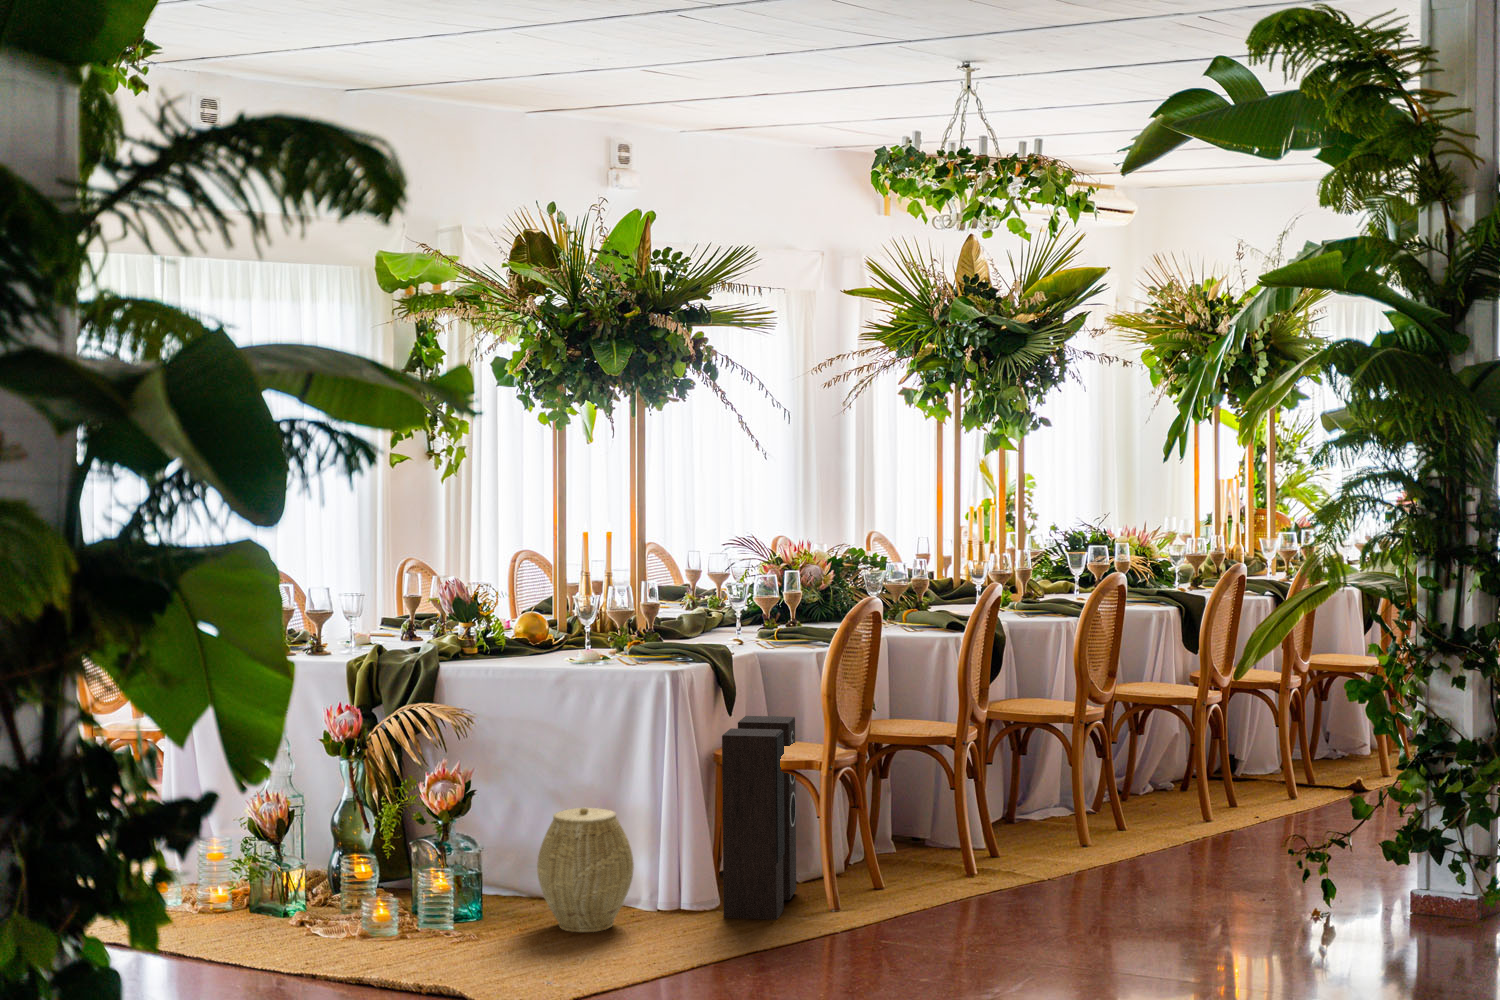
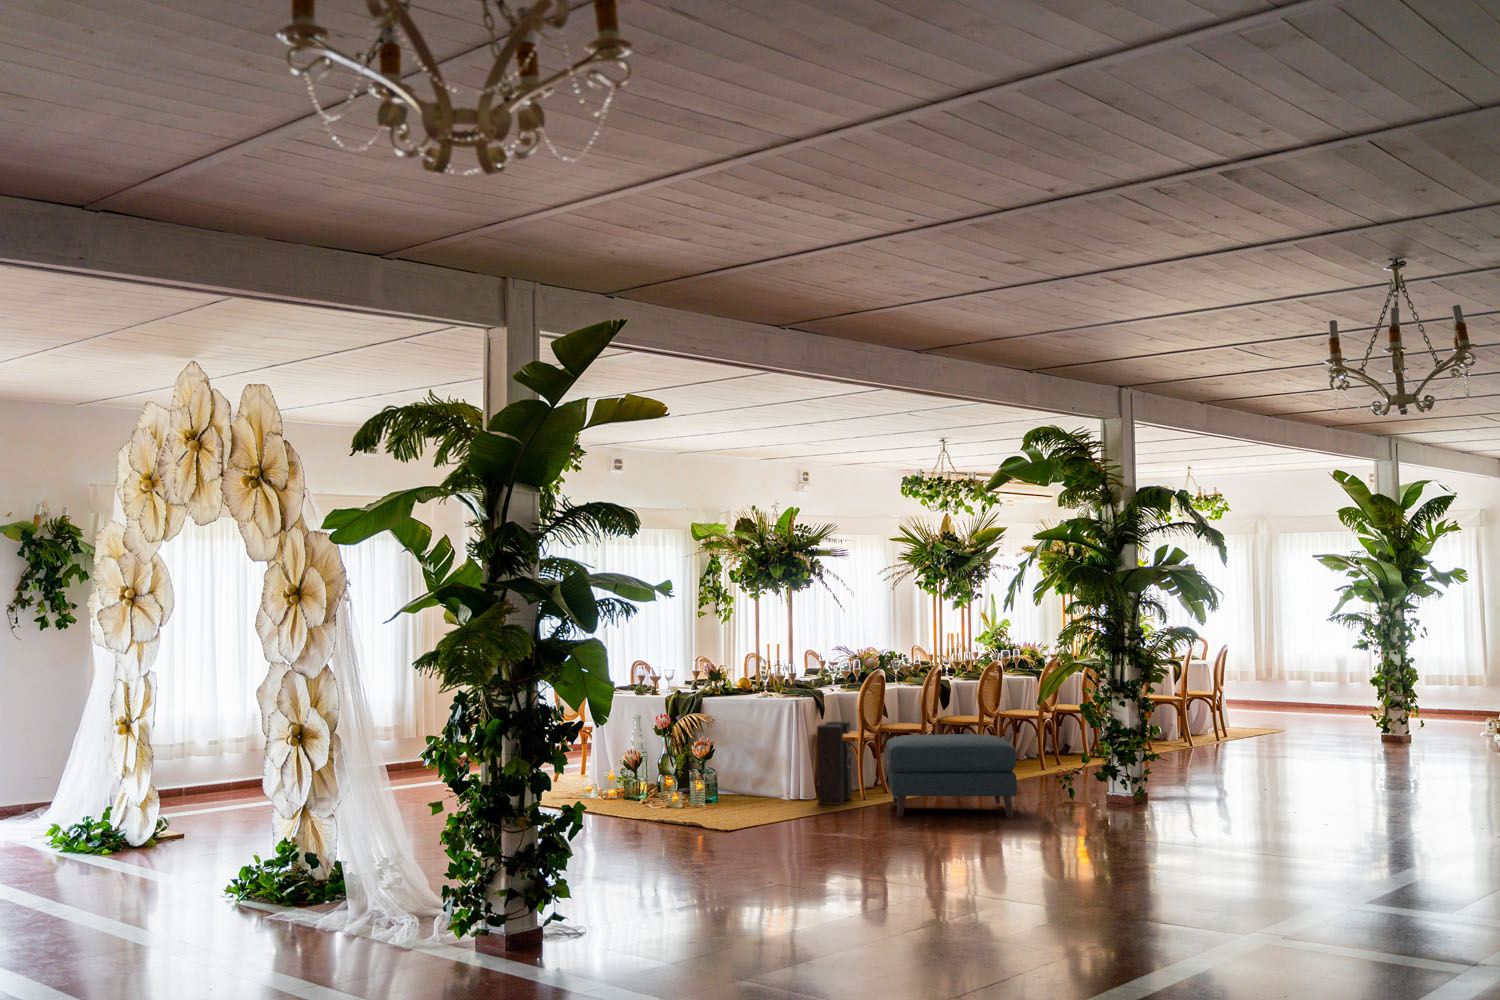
ottoman: none [889,752,1218,967] -> present [886,734,1017,818]
woven basket: present [537,807,634,932] -> none [741,755,780,806]

